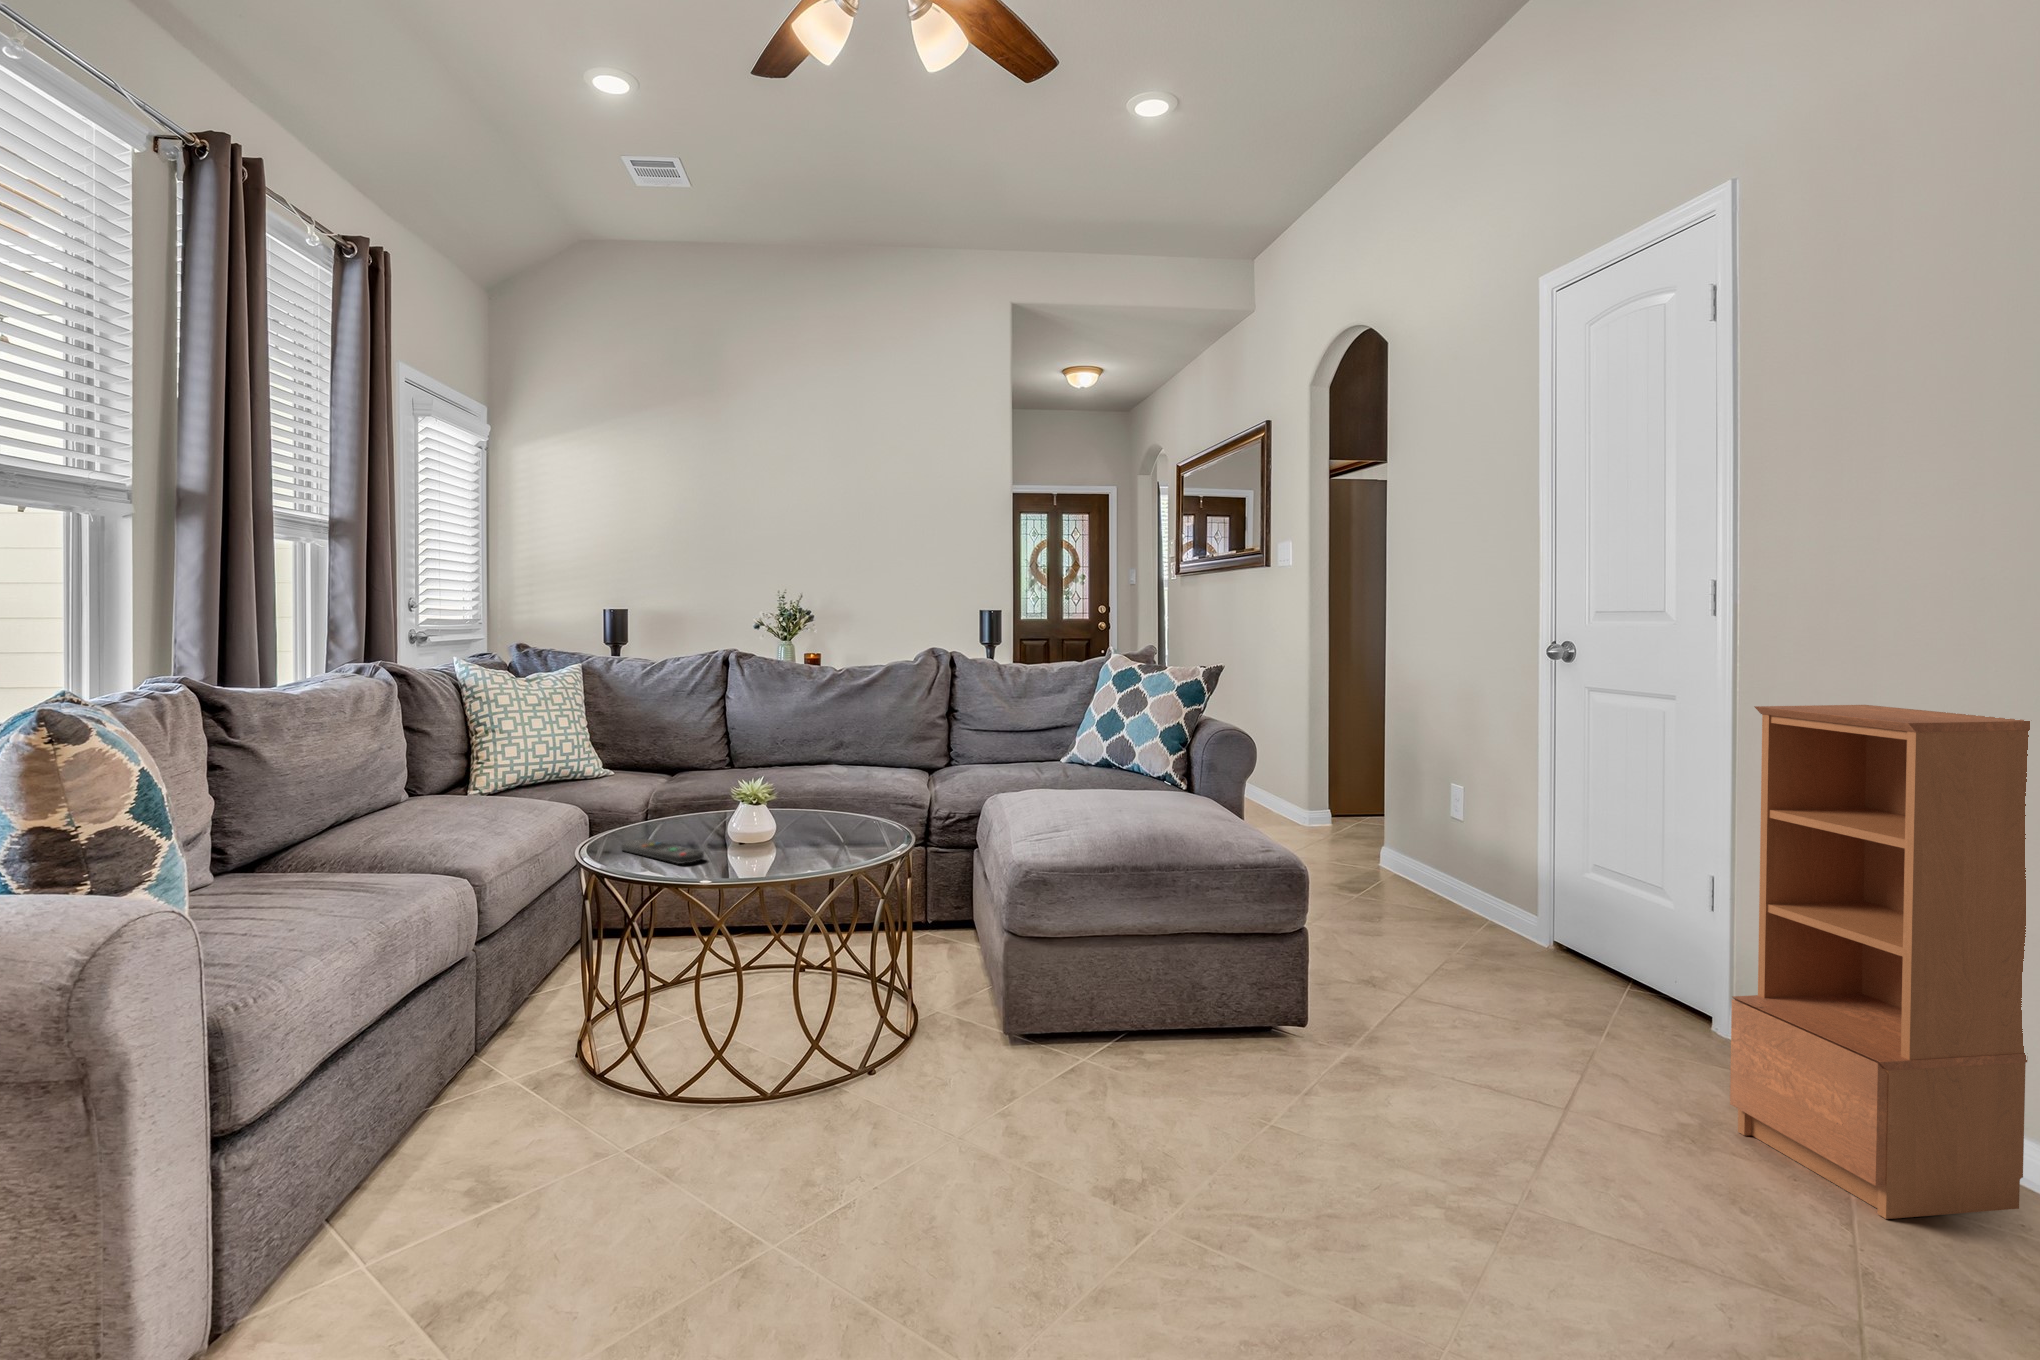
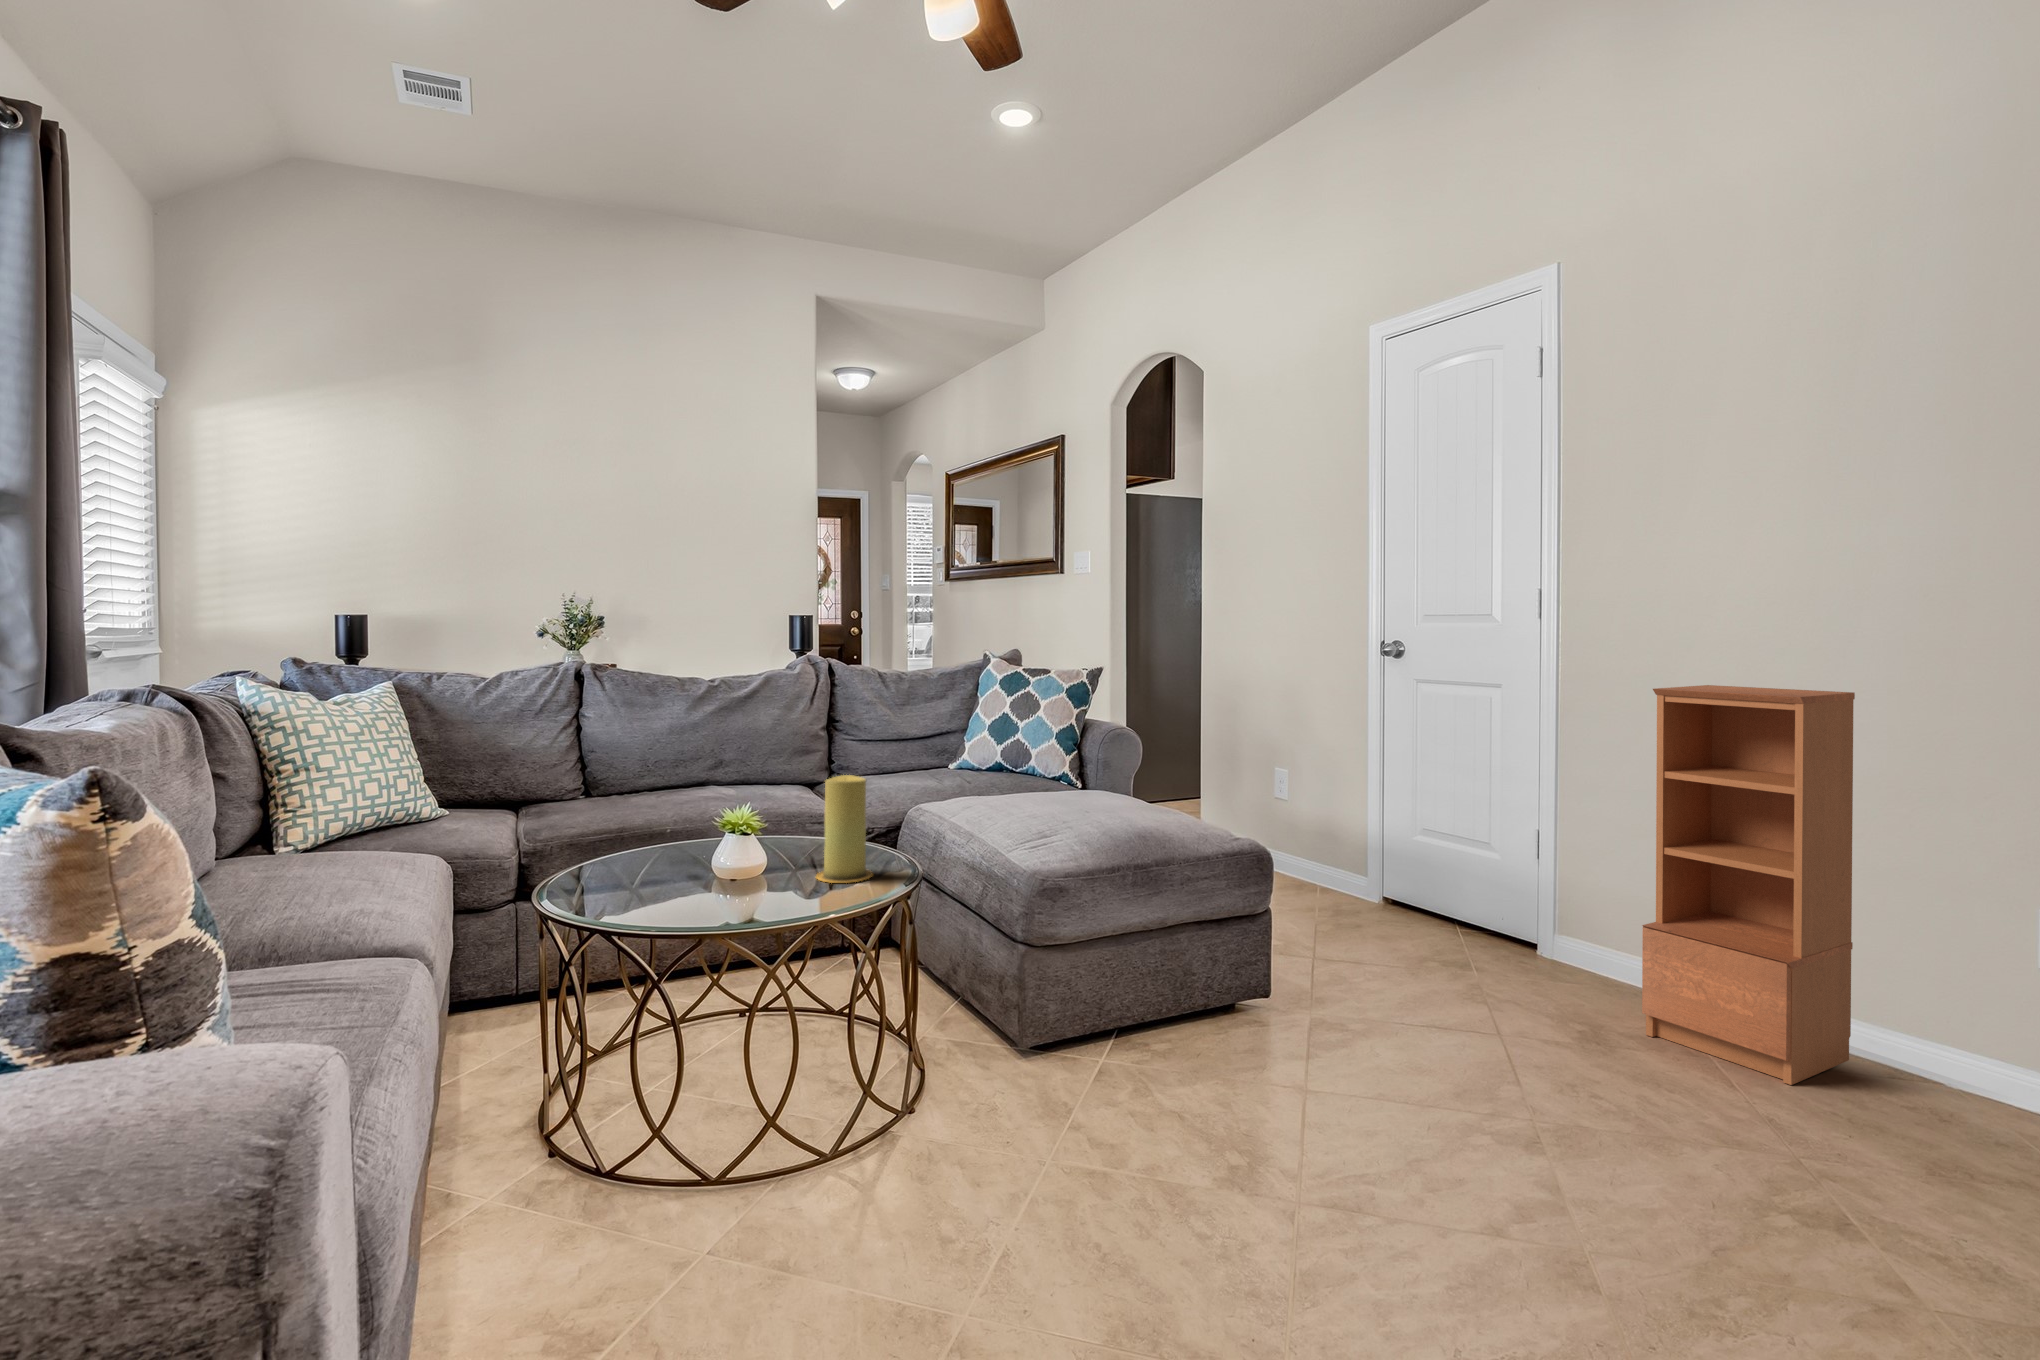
candle: none [793,757,844,854] -> present [816,775,873,883]
remote control: present [621,839,704,864] -> none [618,884,737,909]

